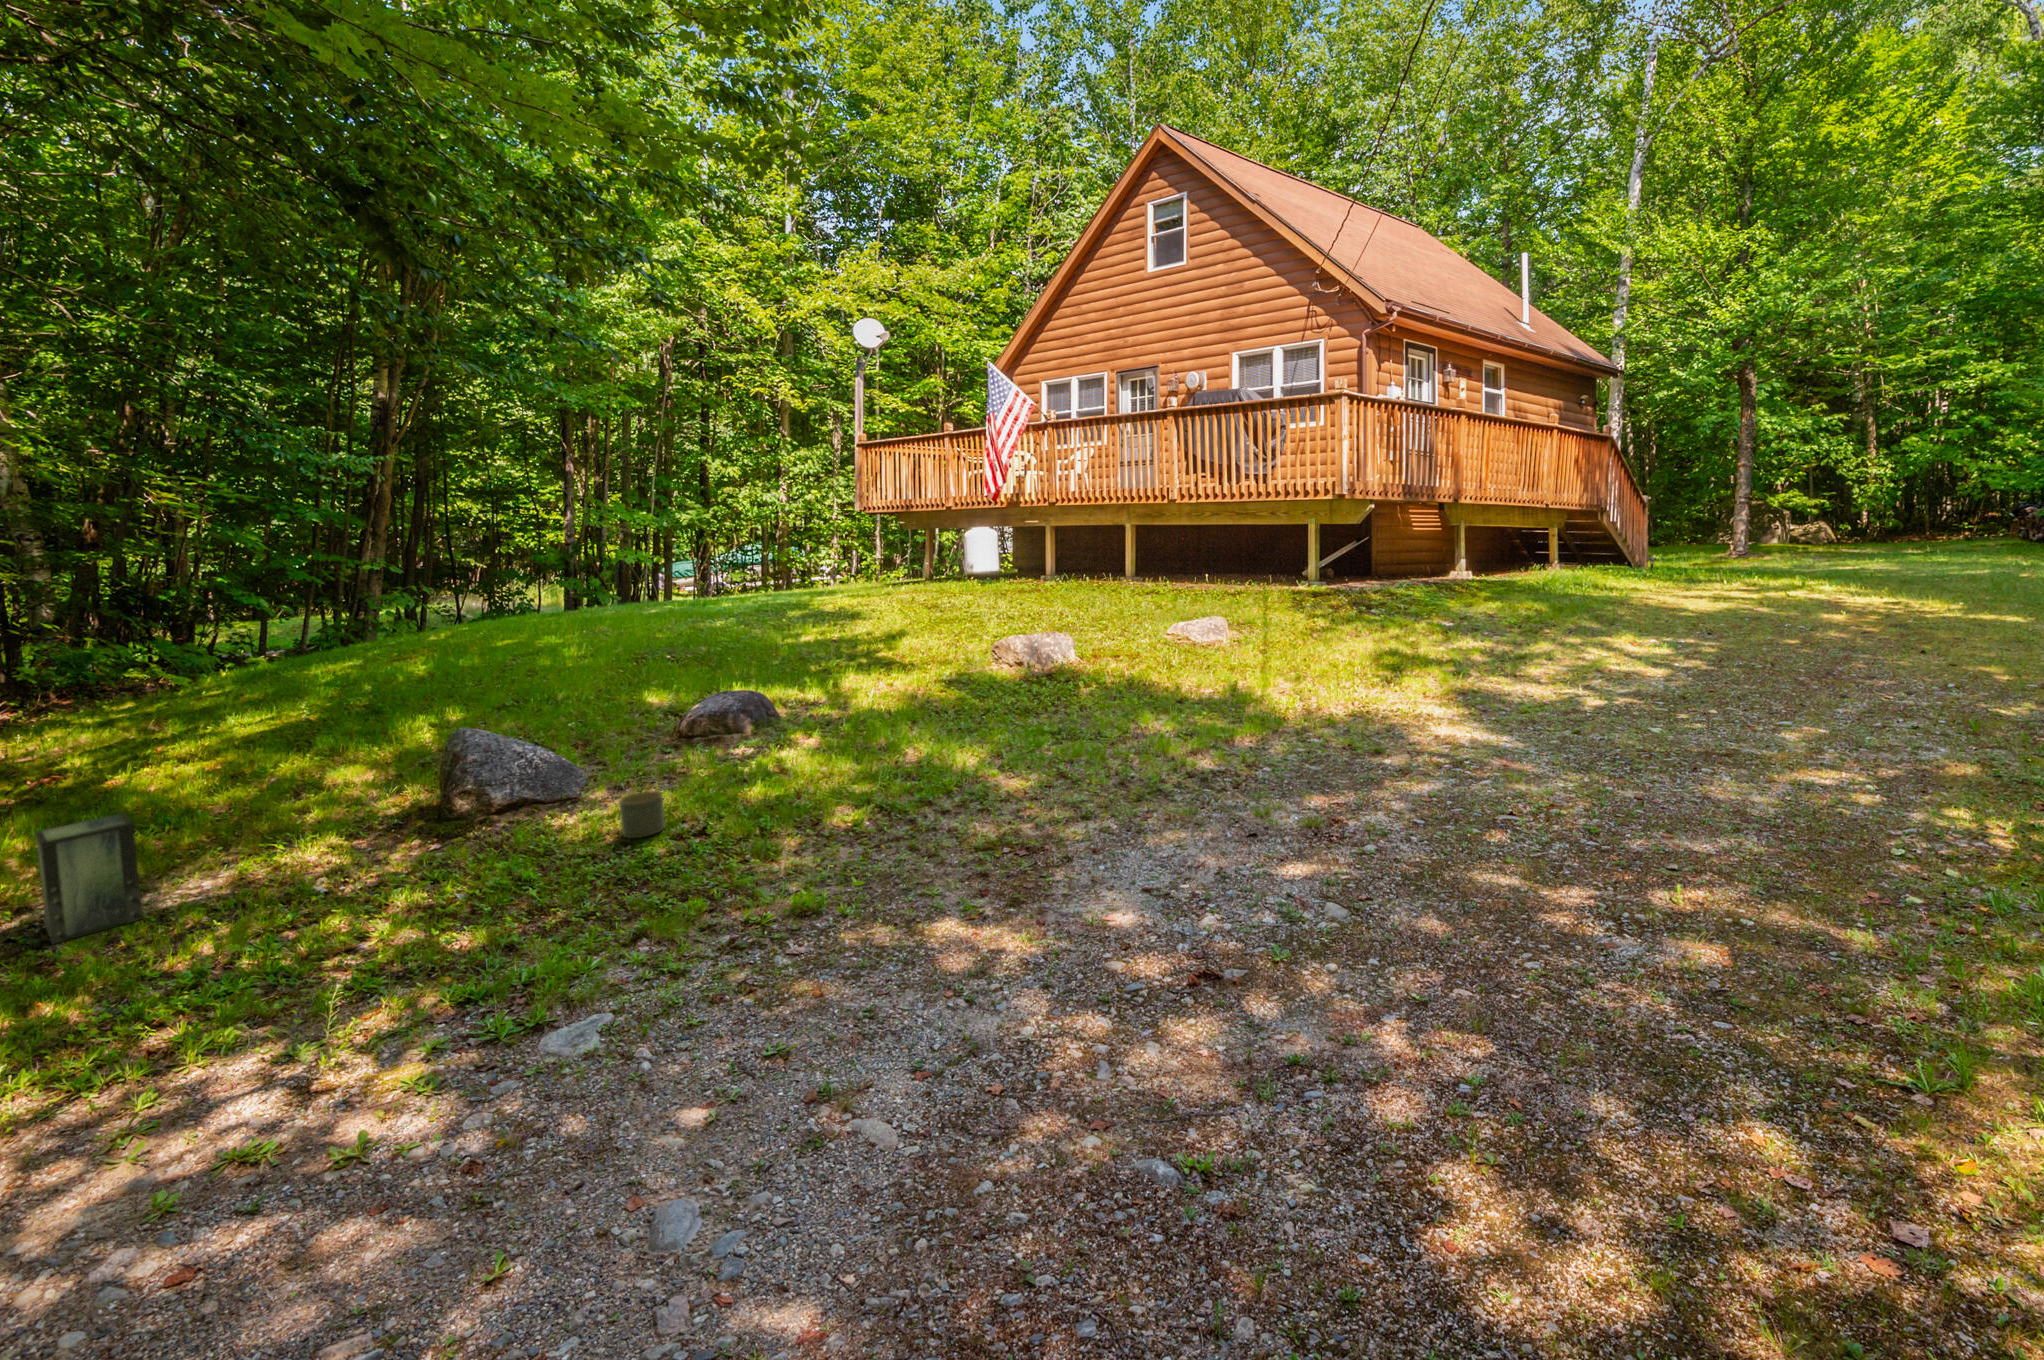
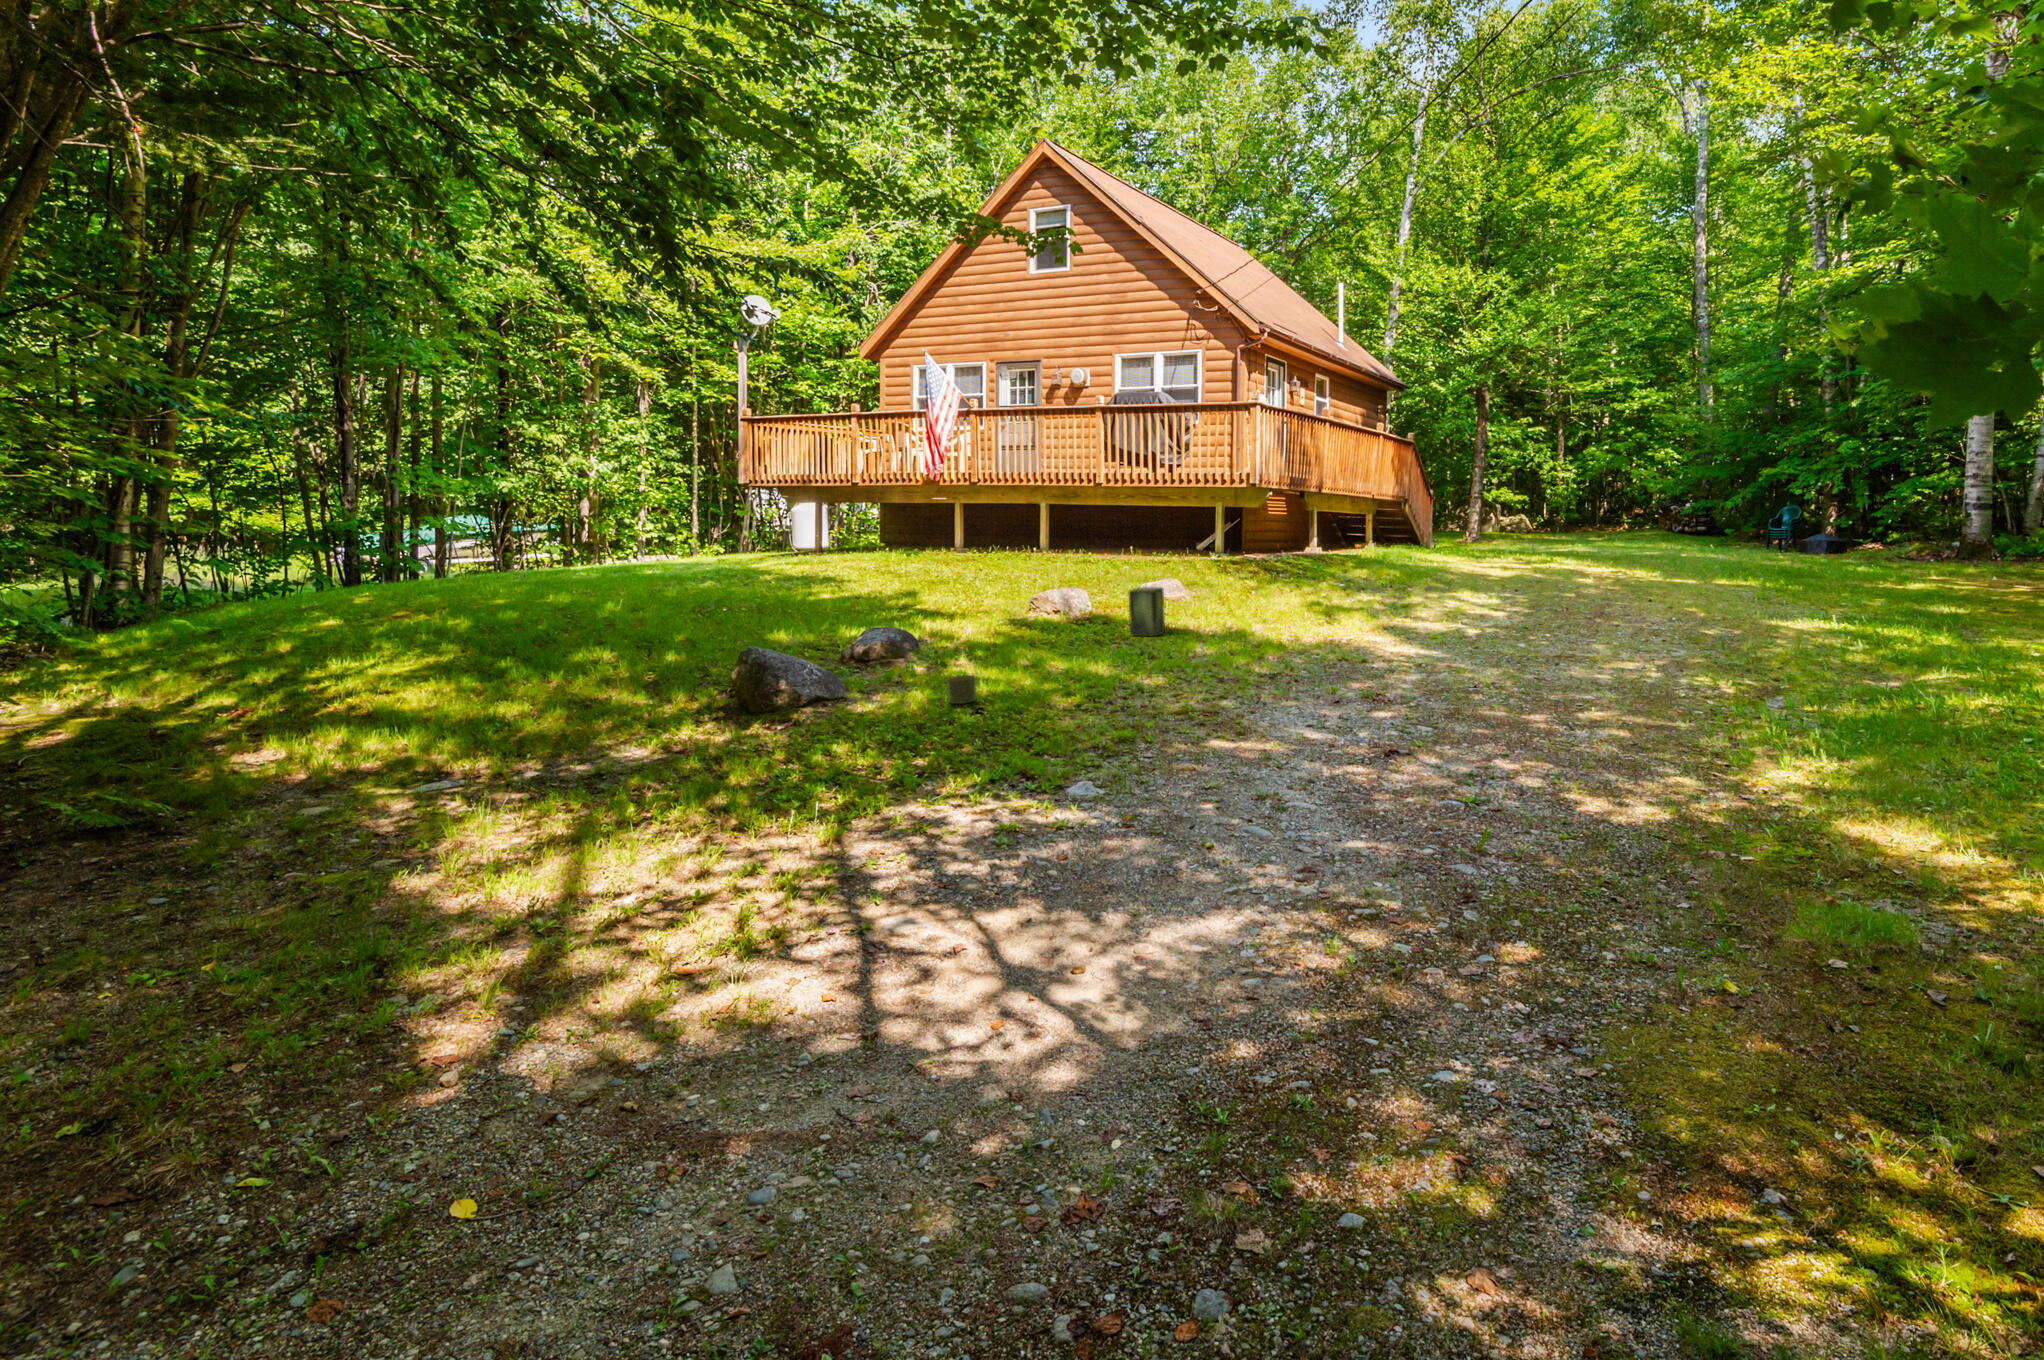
storage box: present [35,813,143,944] -> present [1129,587,1165,636]

